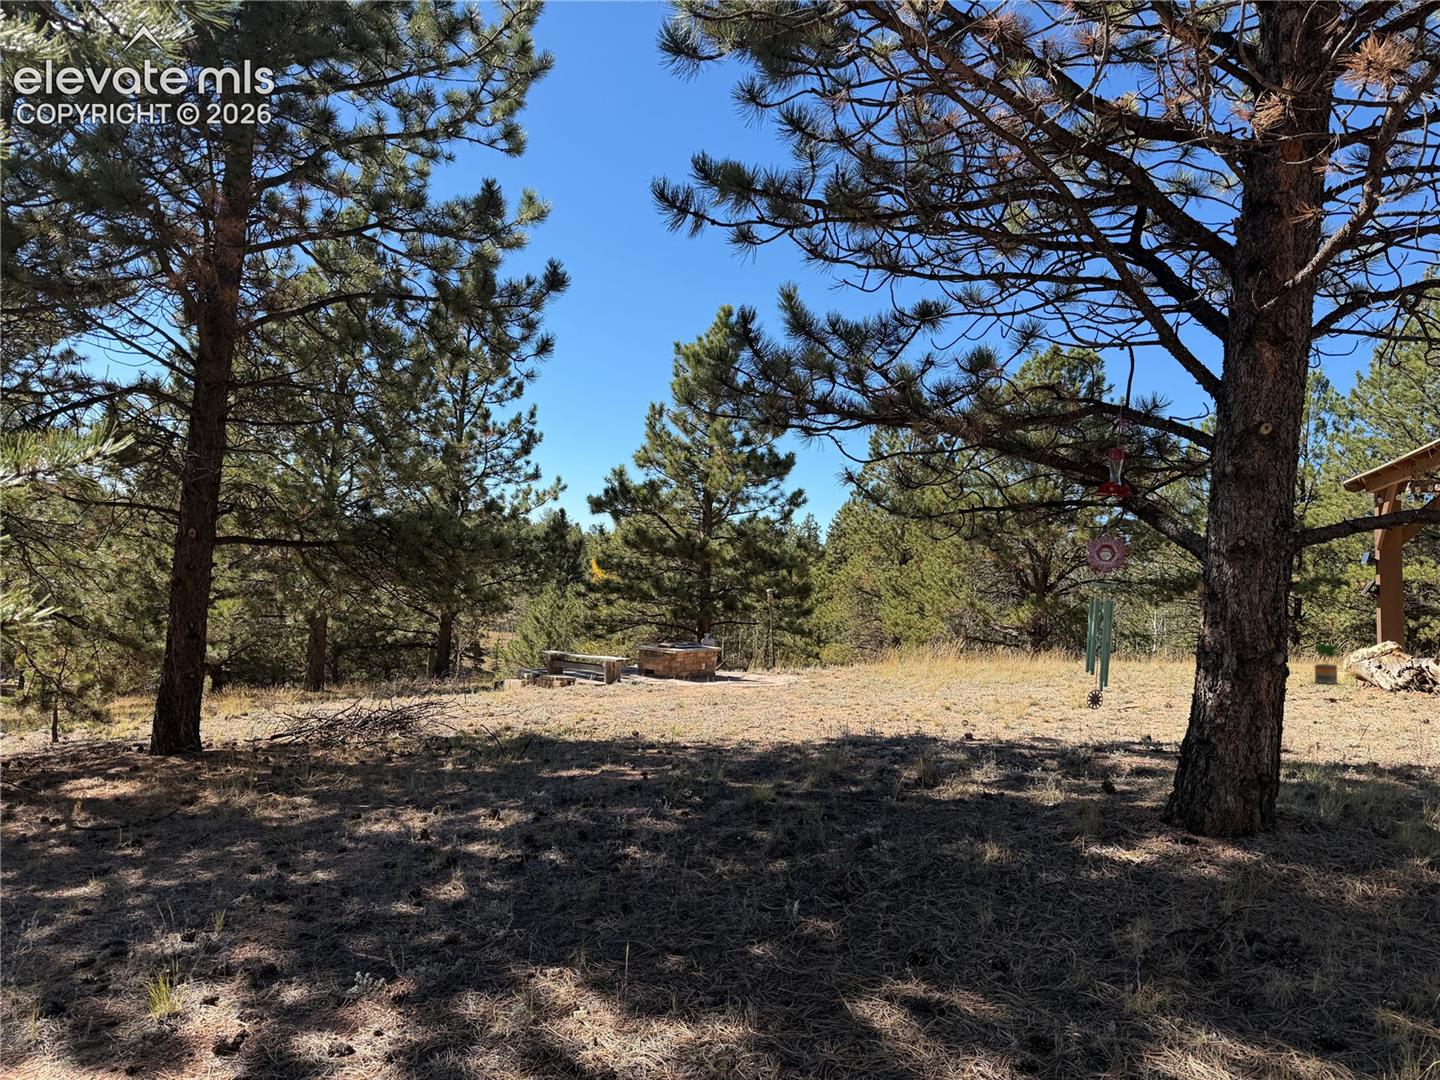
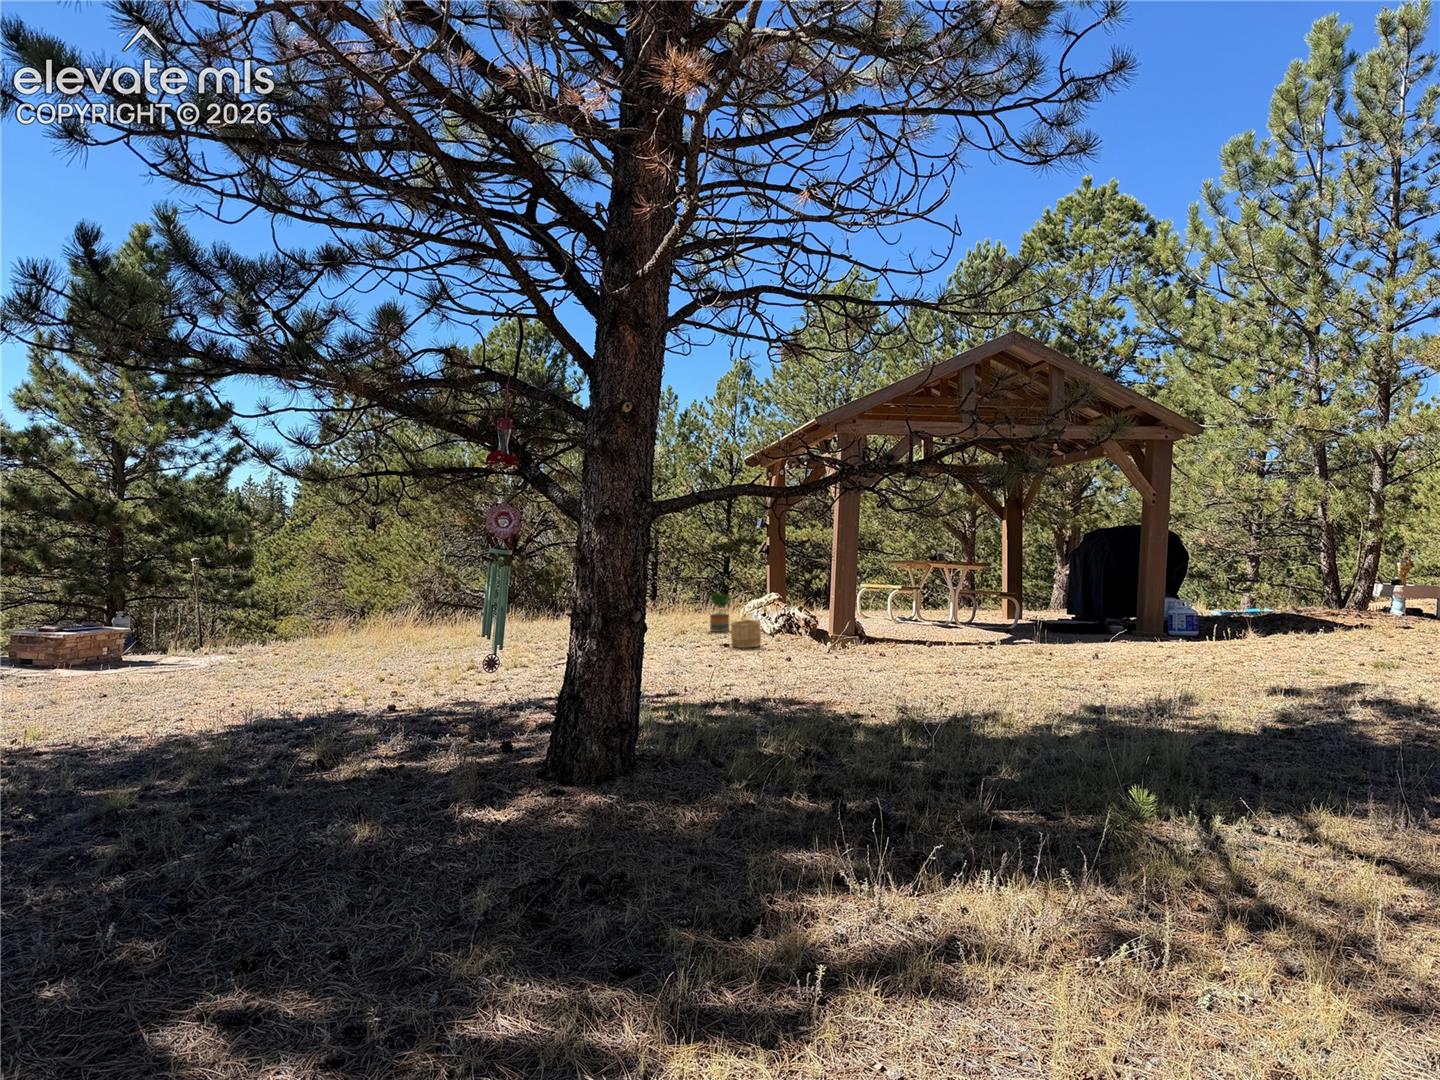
wooden bucket: none [1349,672,1386,700] -> present [731,620,761,648]

